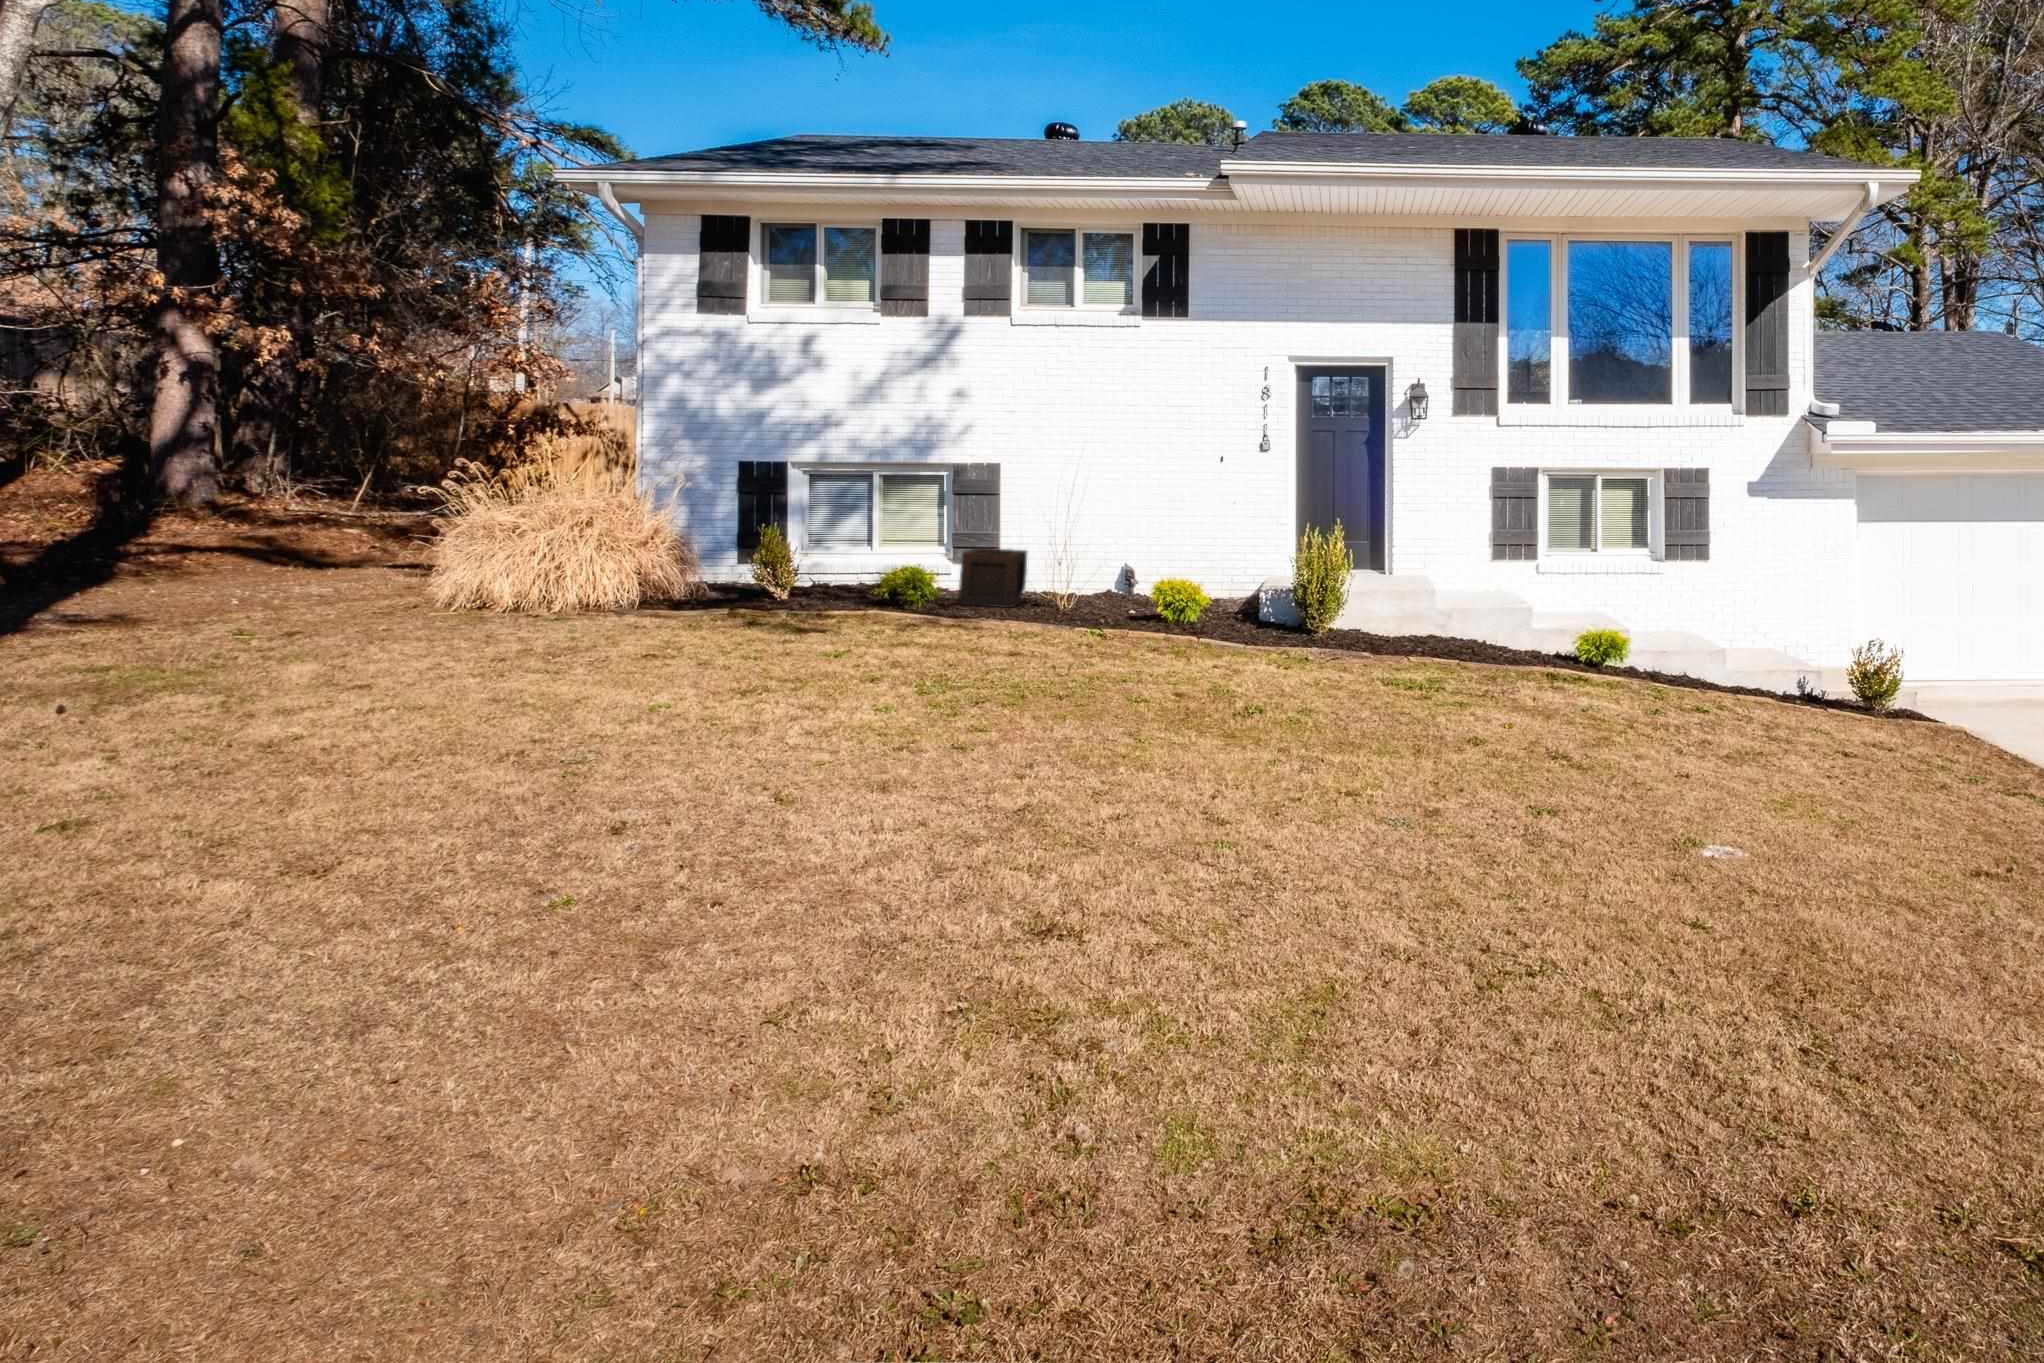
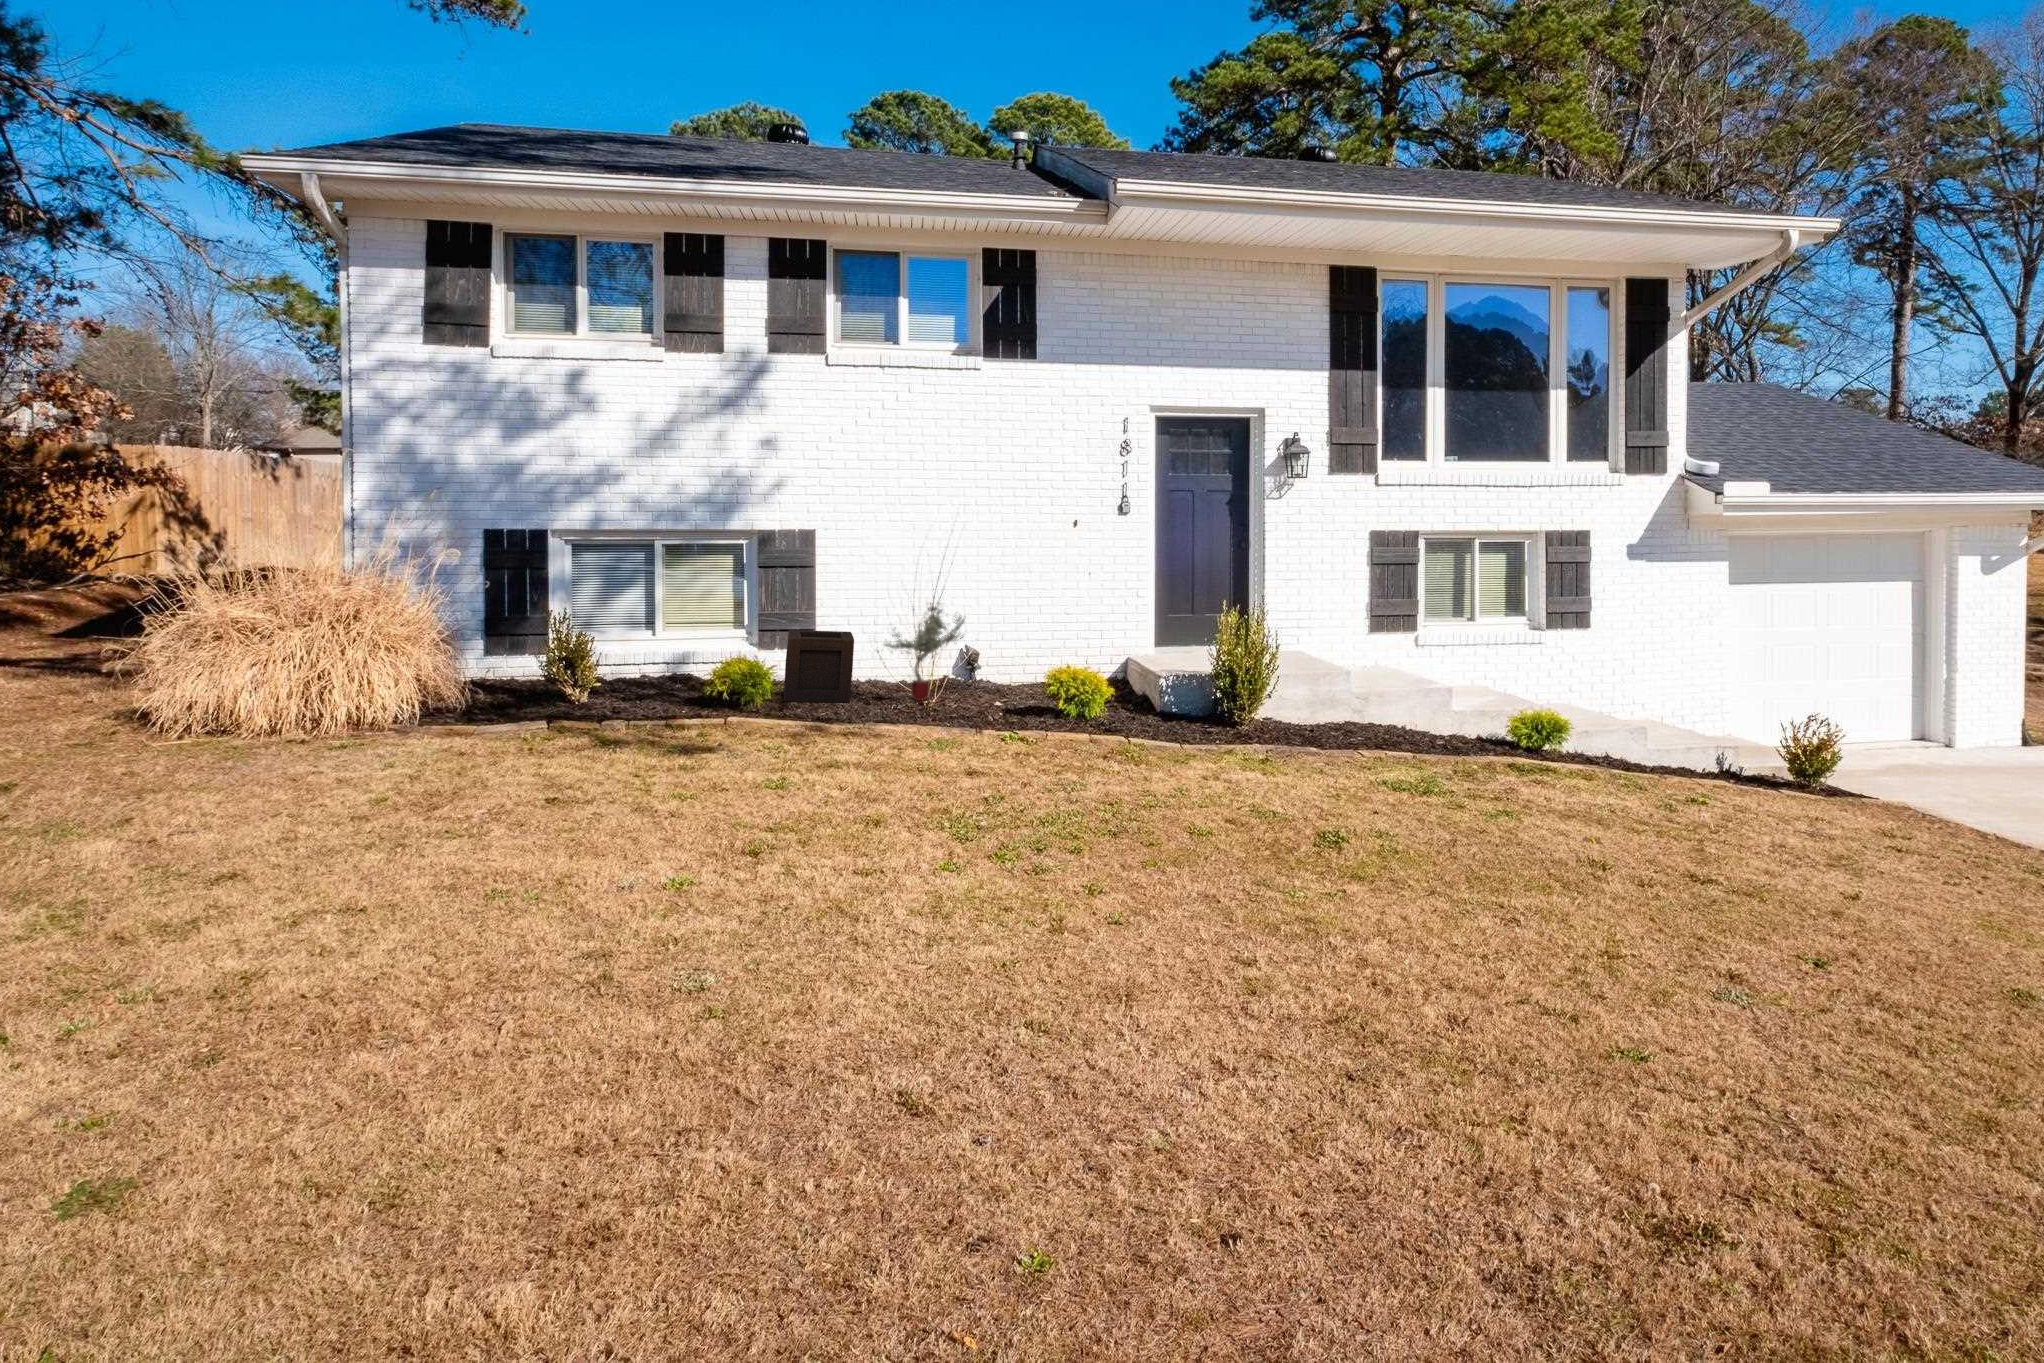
potted tree: none [1047,525,1118,609] -> present [885,603,965,701]

